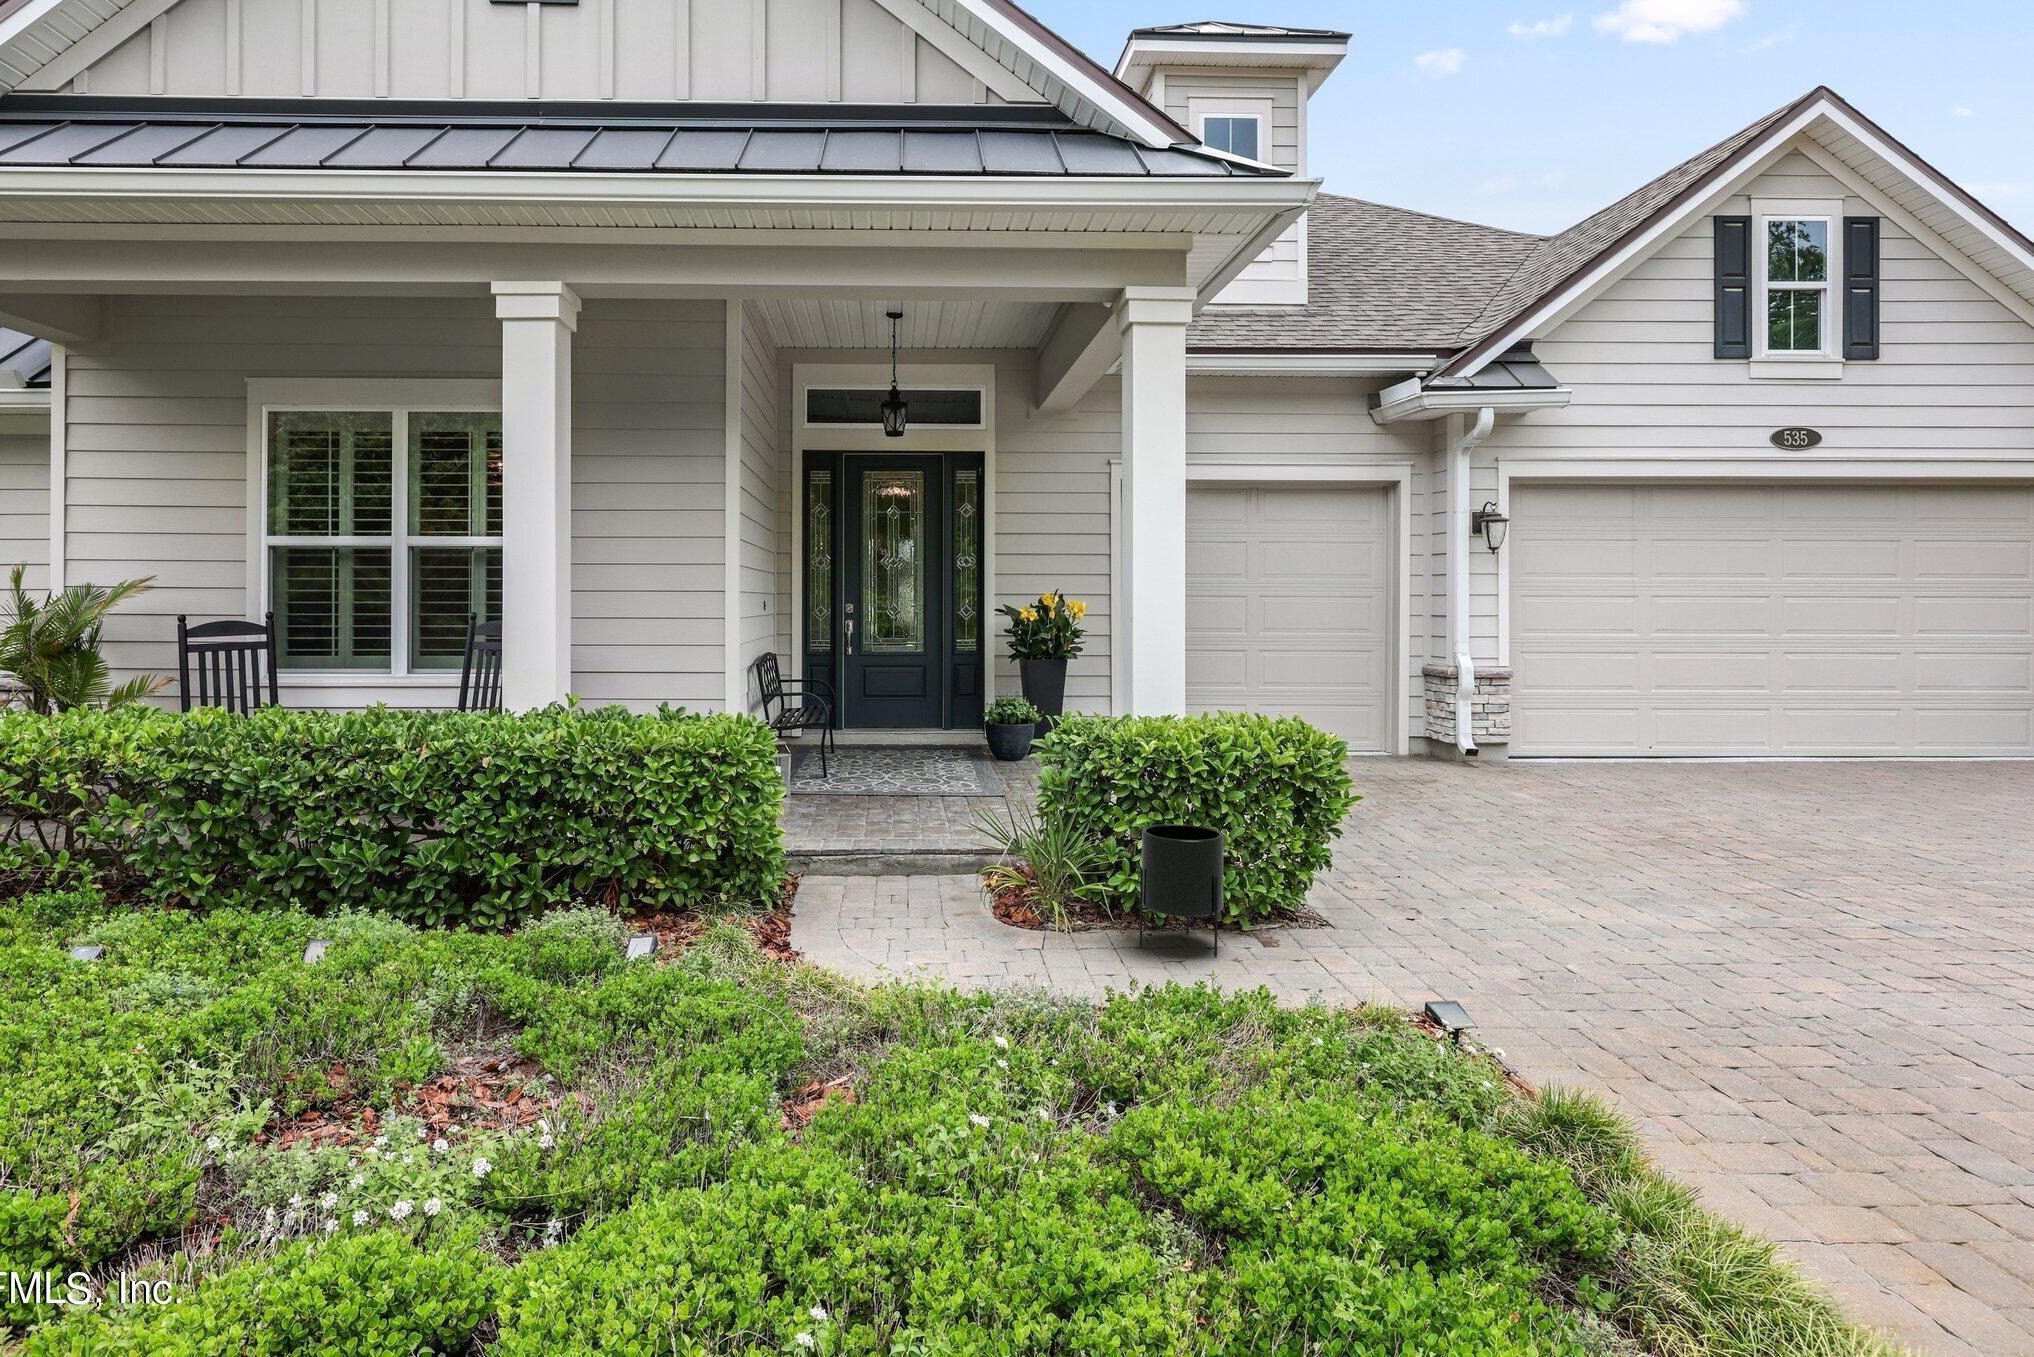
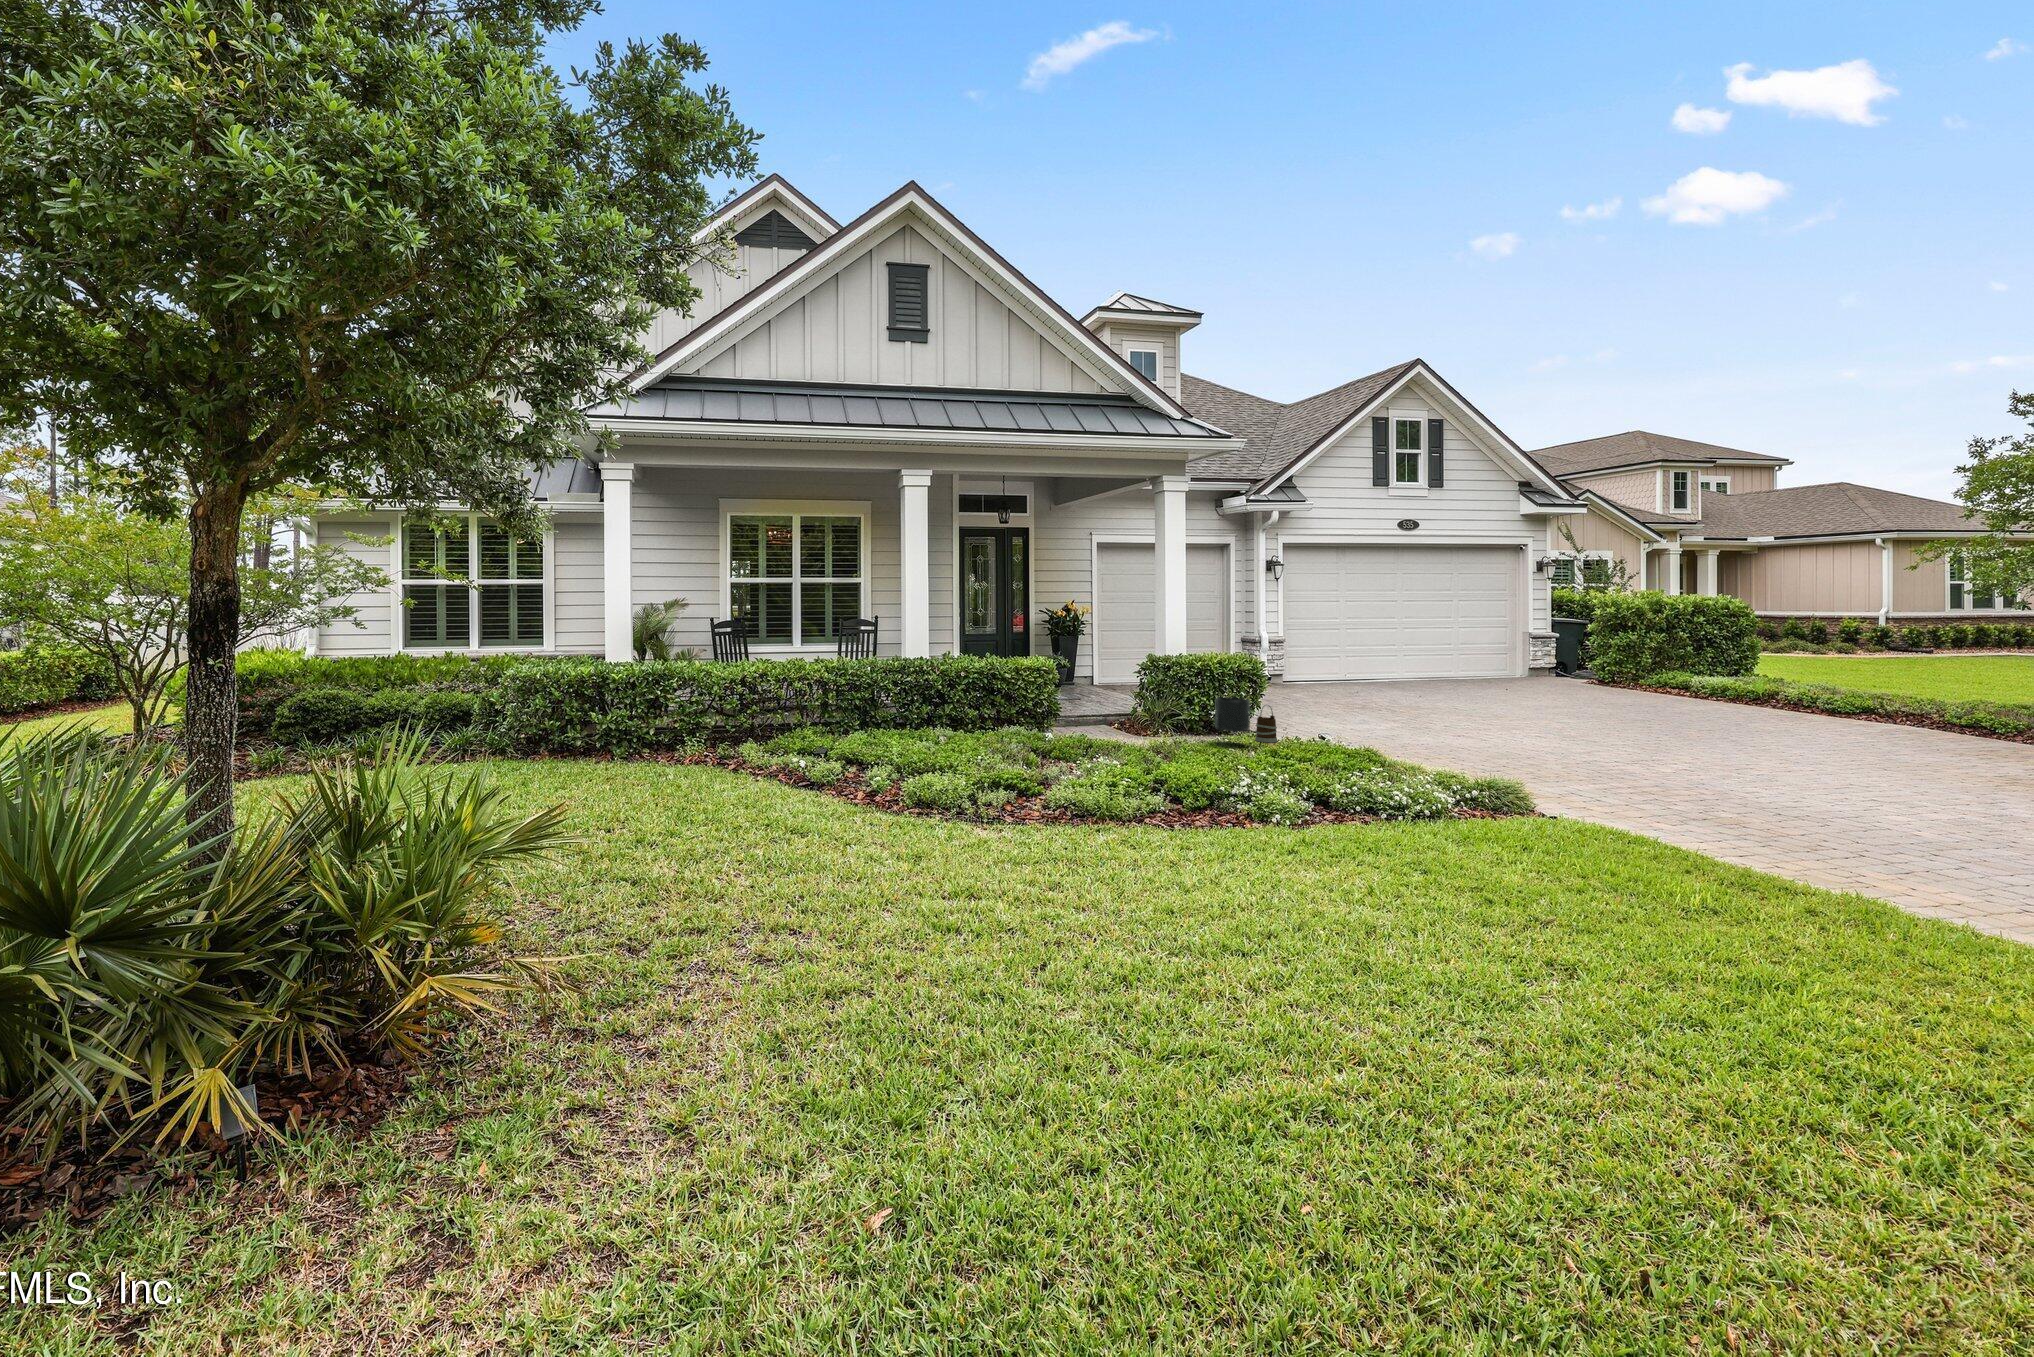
wooden bucket: none [1259,846,1312,943] -> present [1255,705,1277,742]

